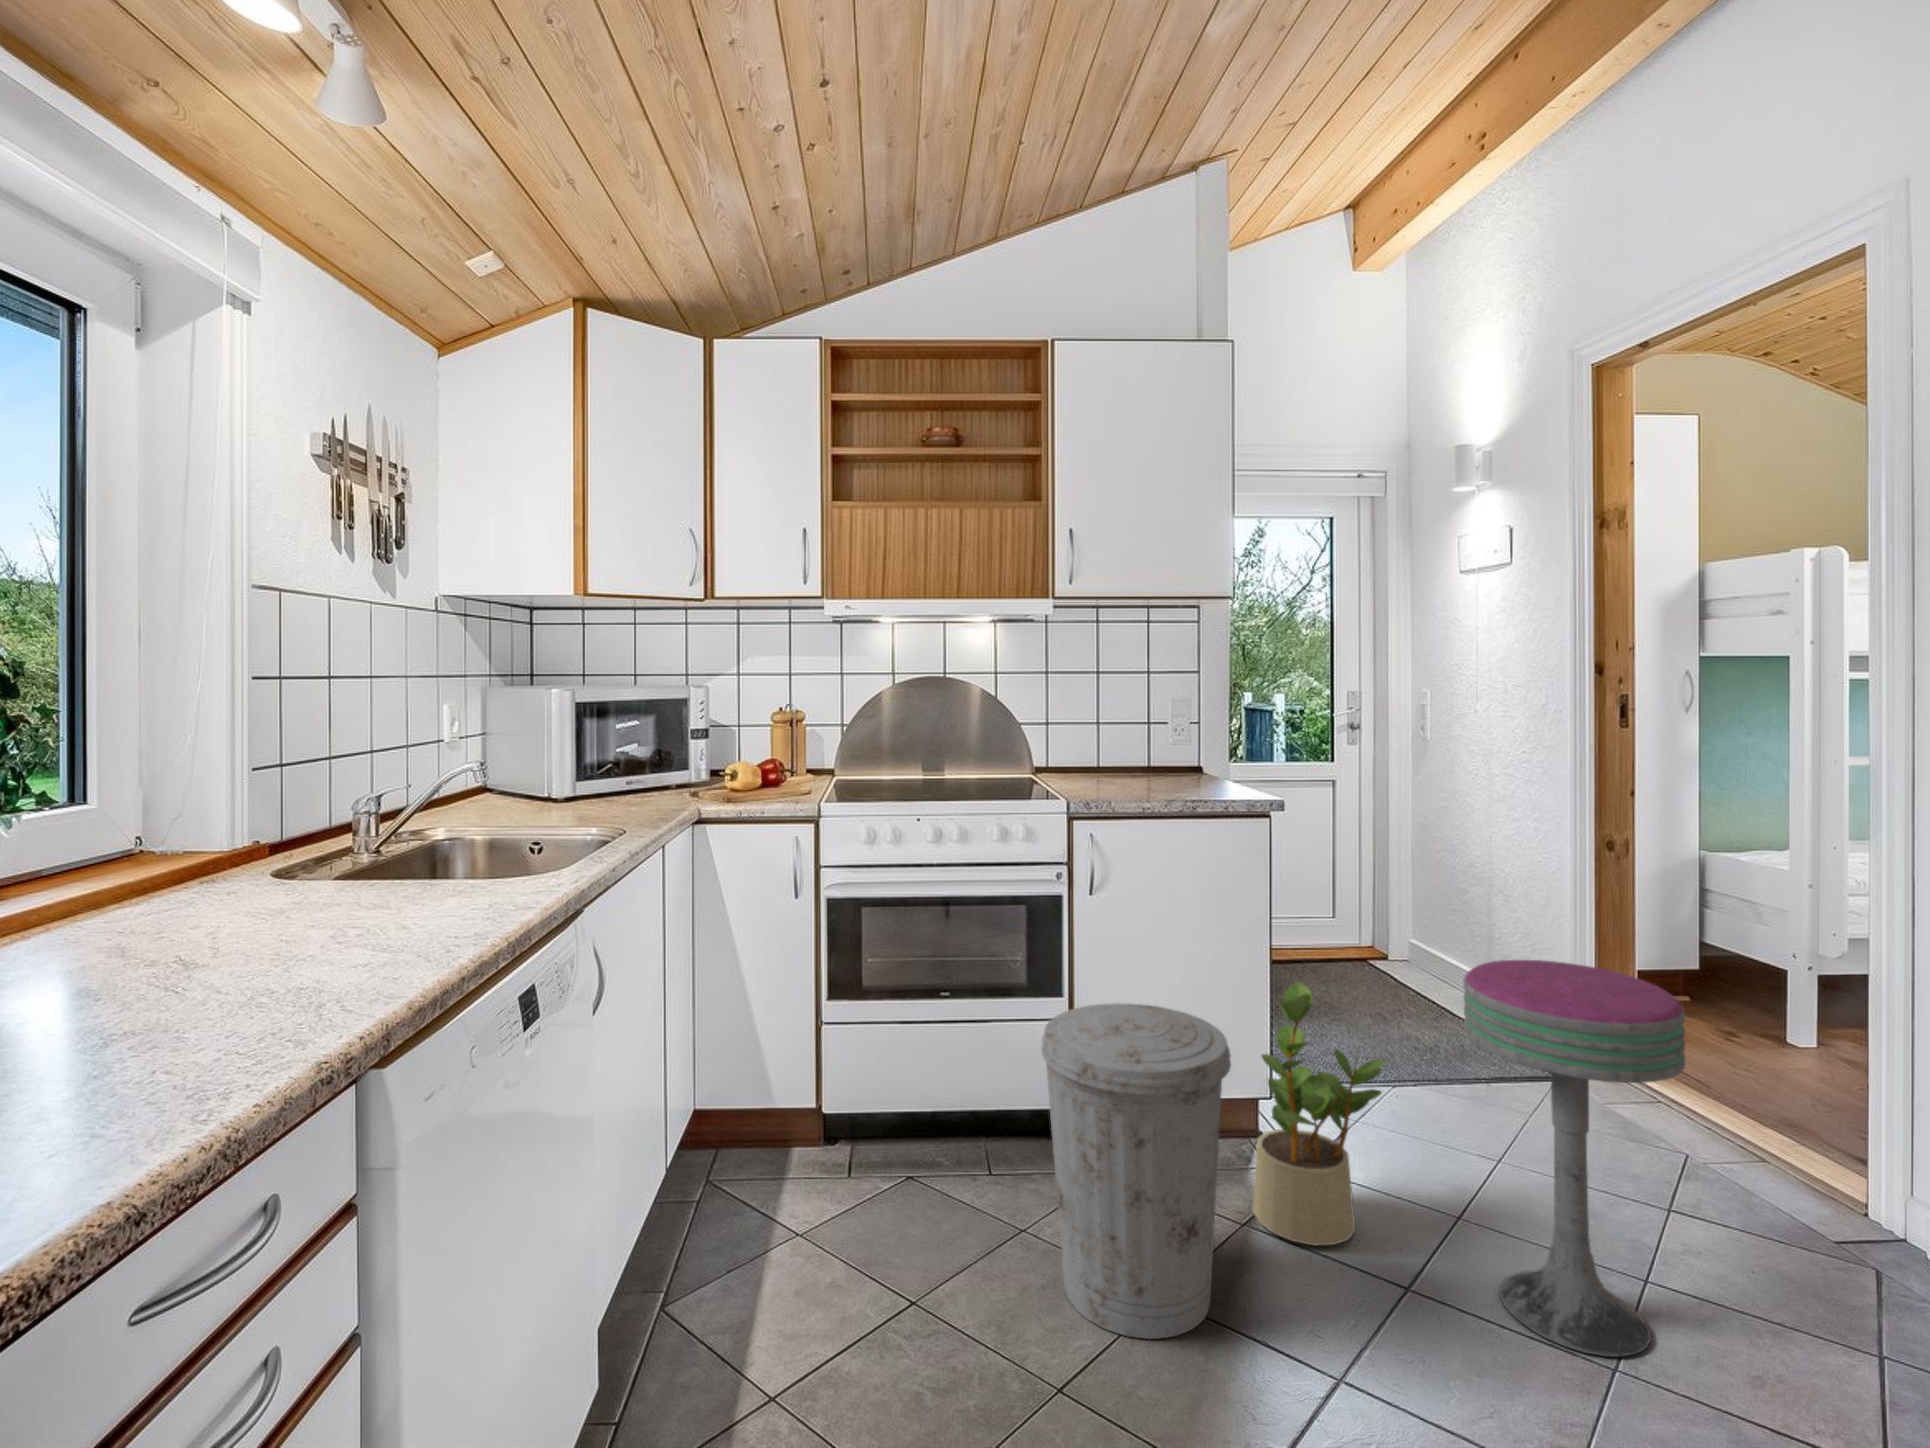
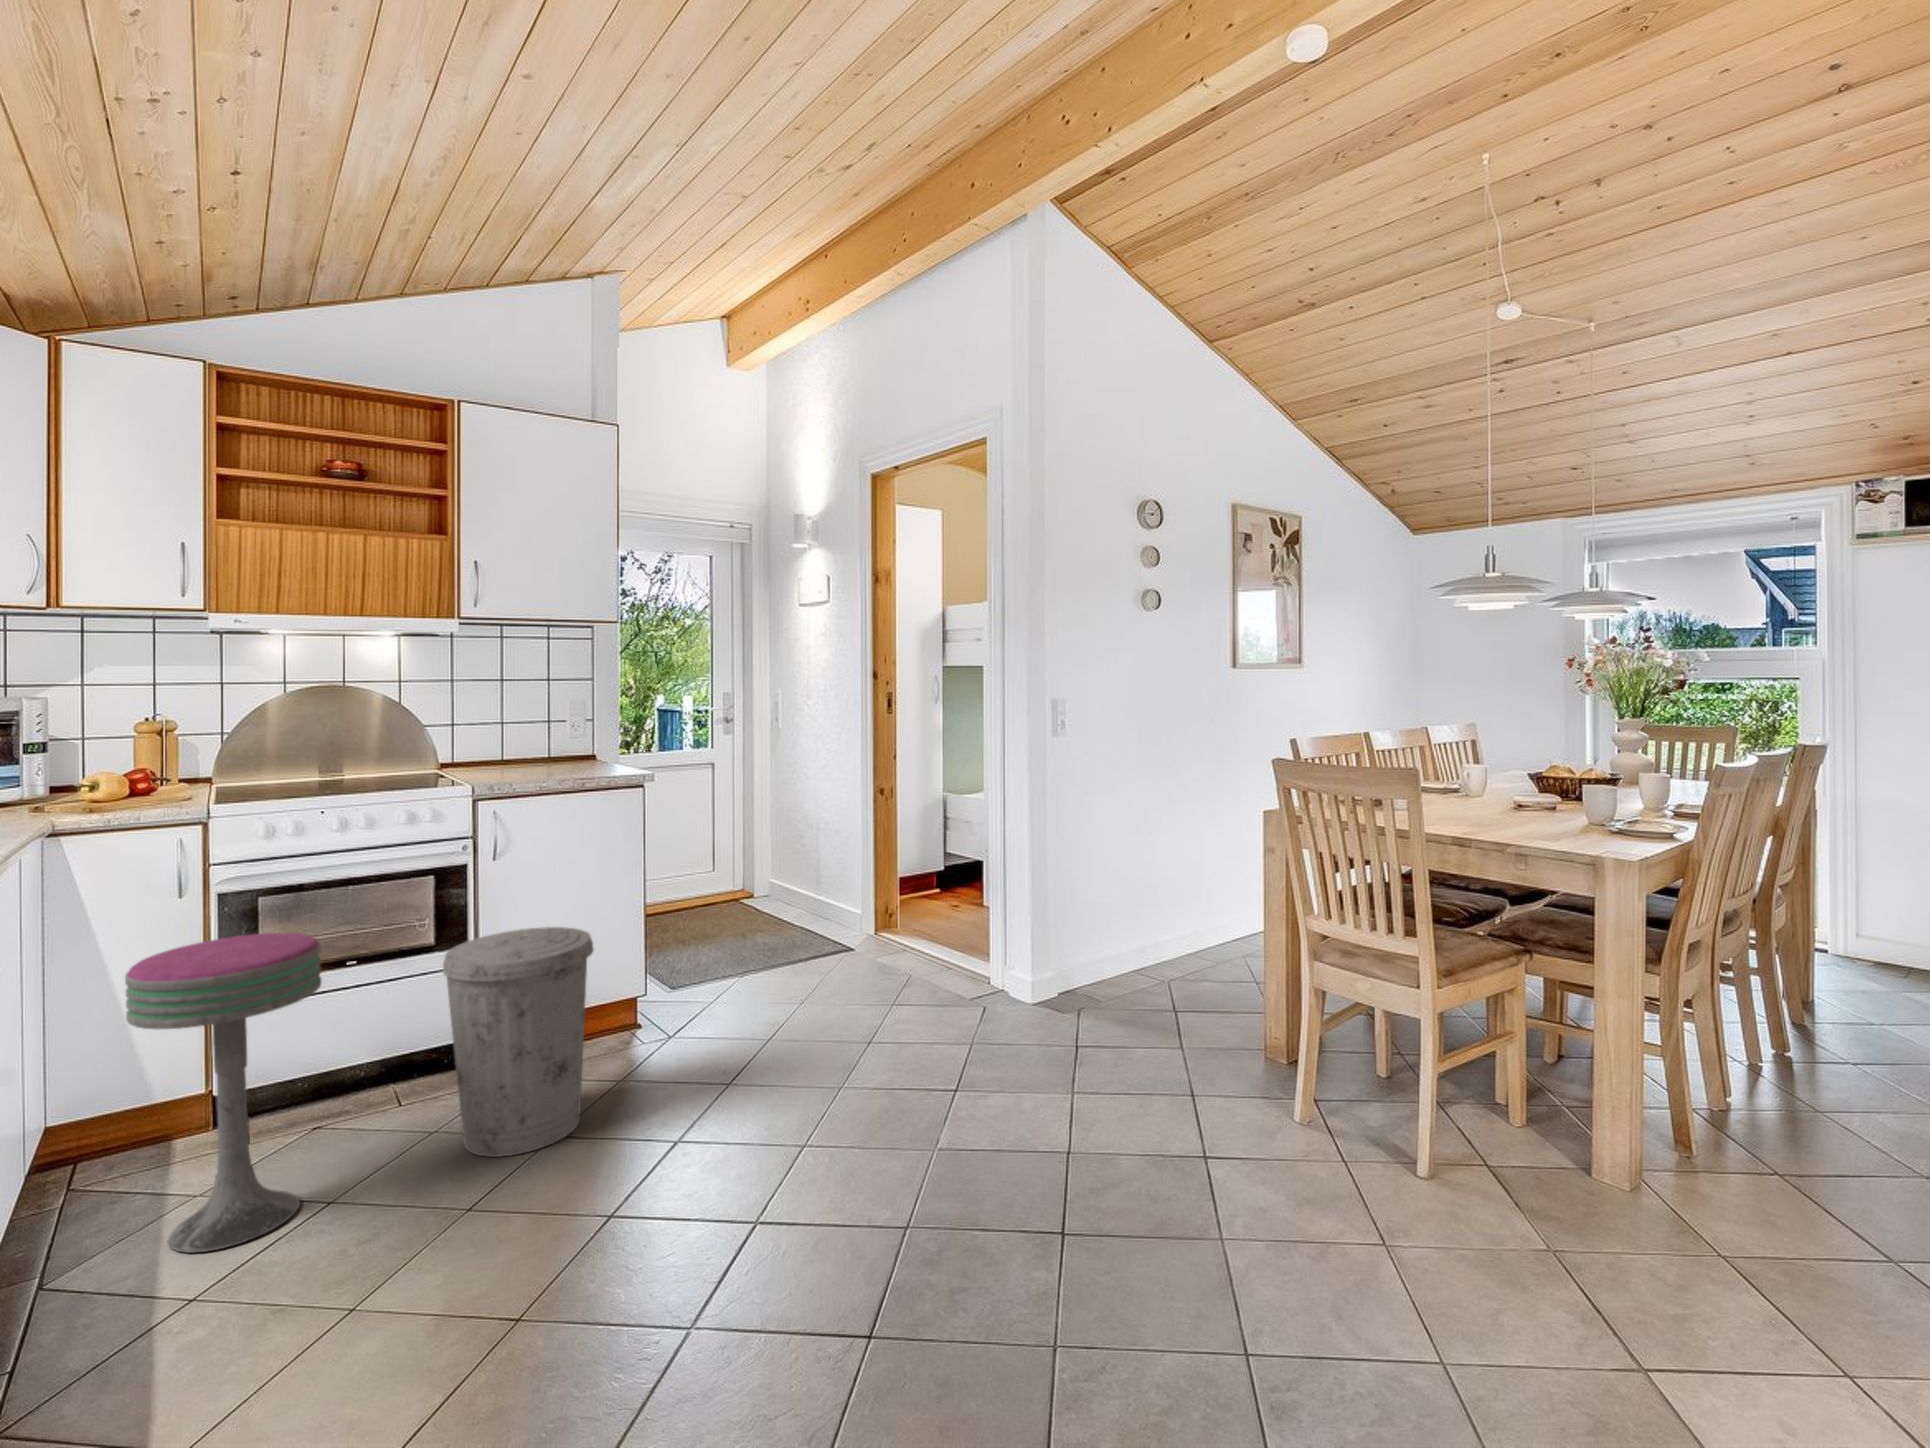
bar stool: present [1464,960,1685,1357] -> present [125,933,321,1253]
potted plant: present [1253,982,1387,1245] -> none [621,897,712,1074]

